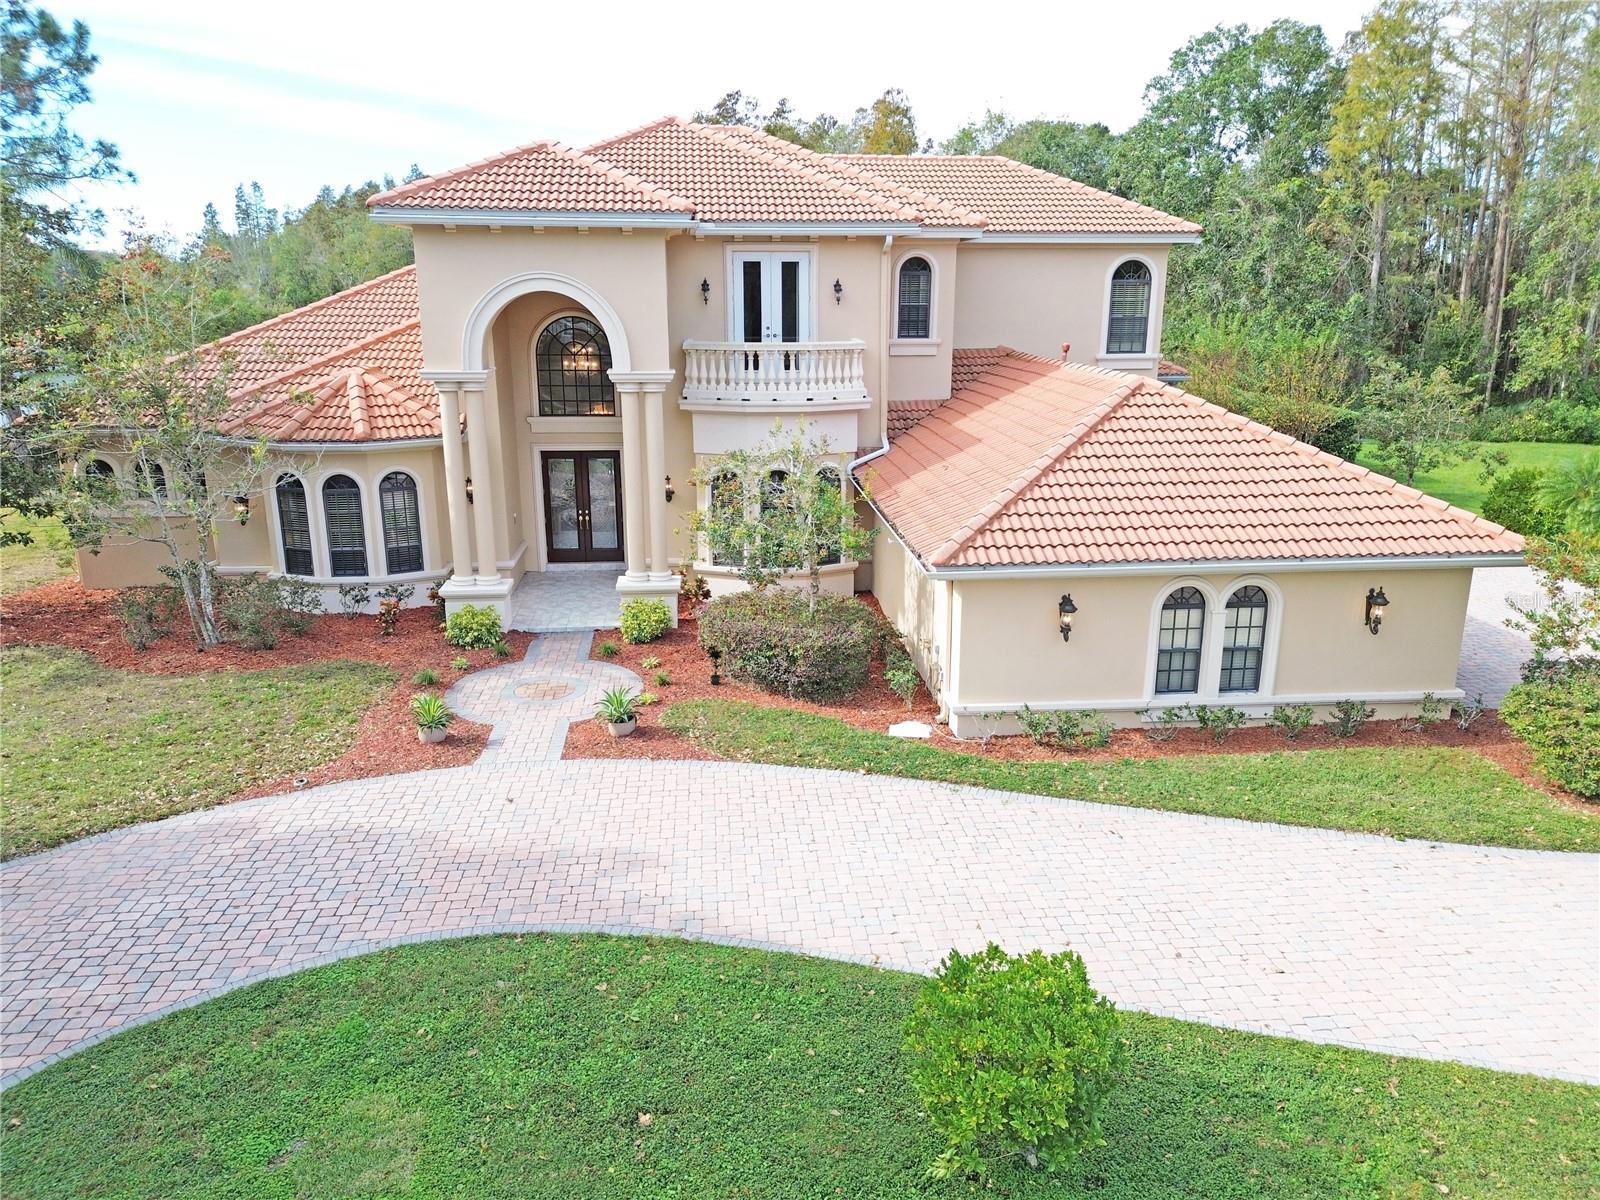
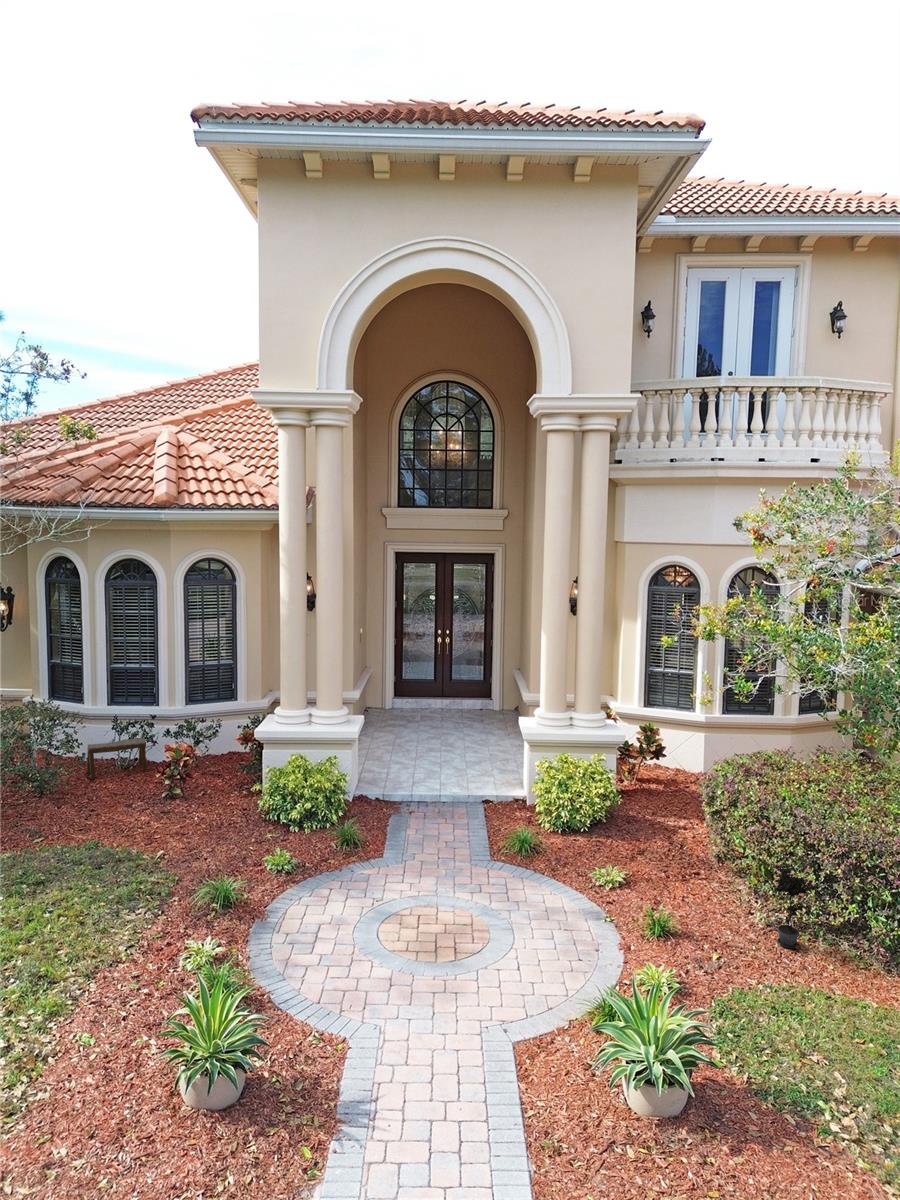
bench: none [324,599,367,627] -> present [87,738,146,779]

